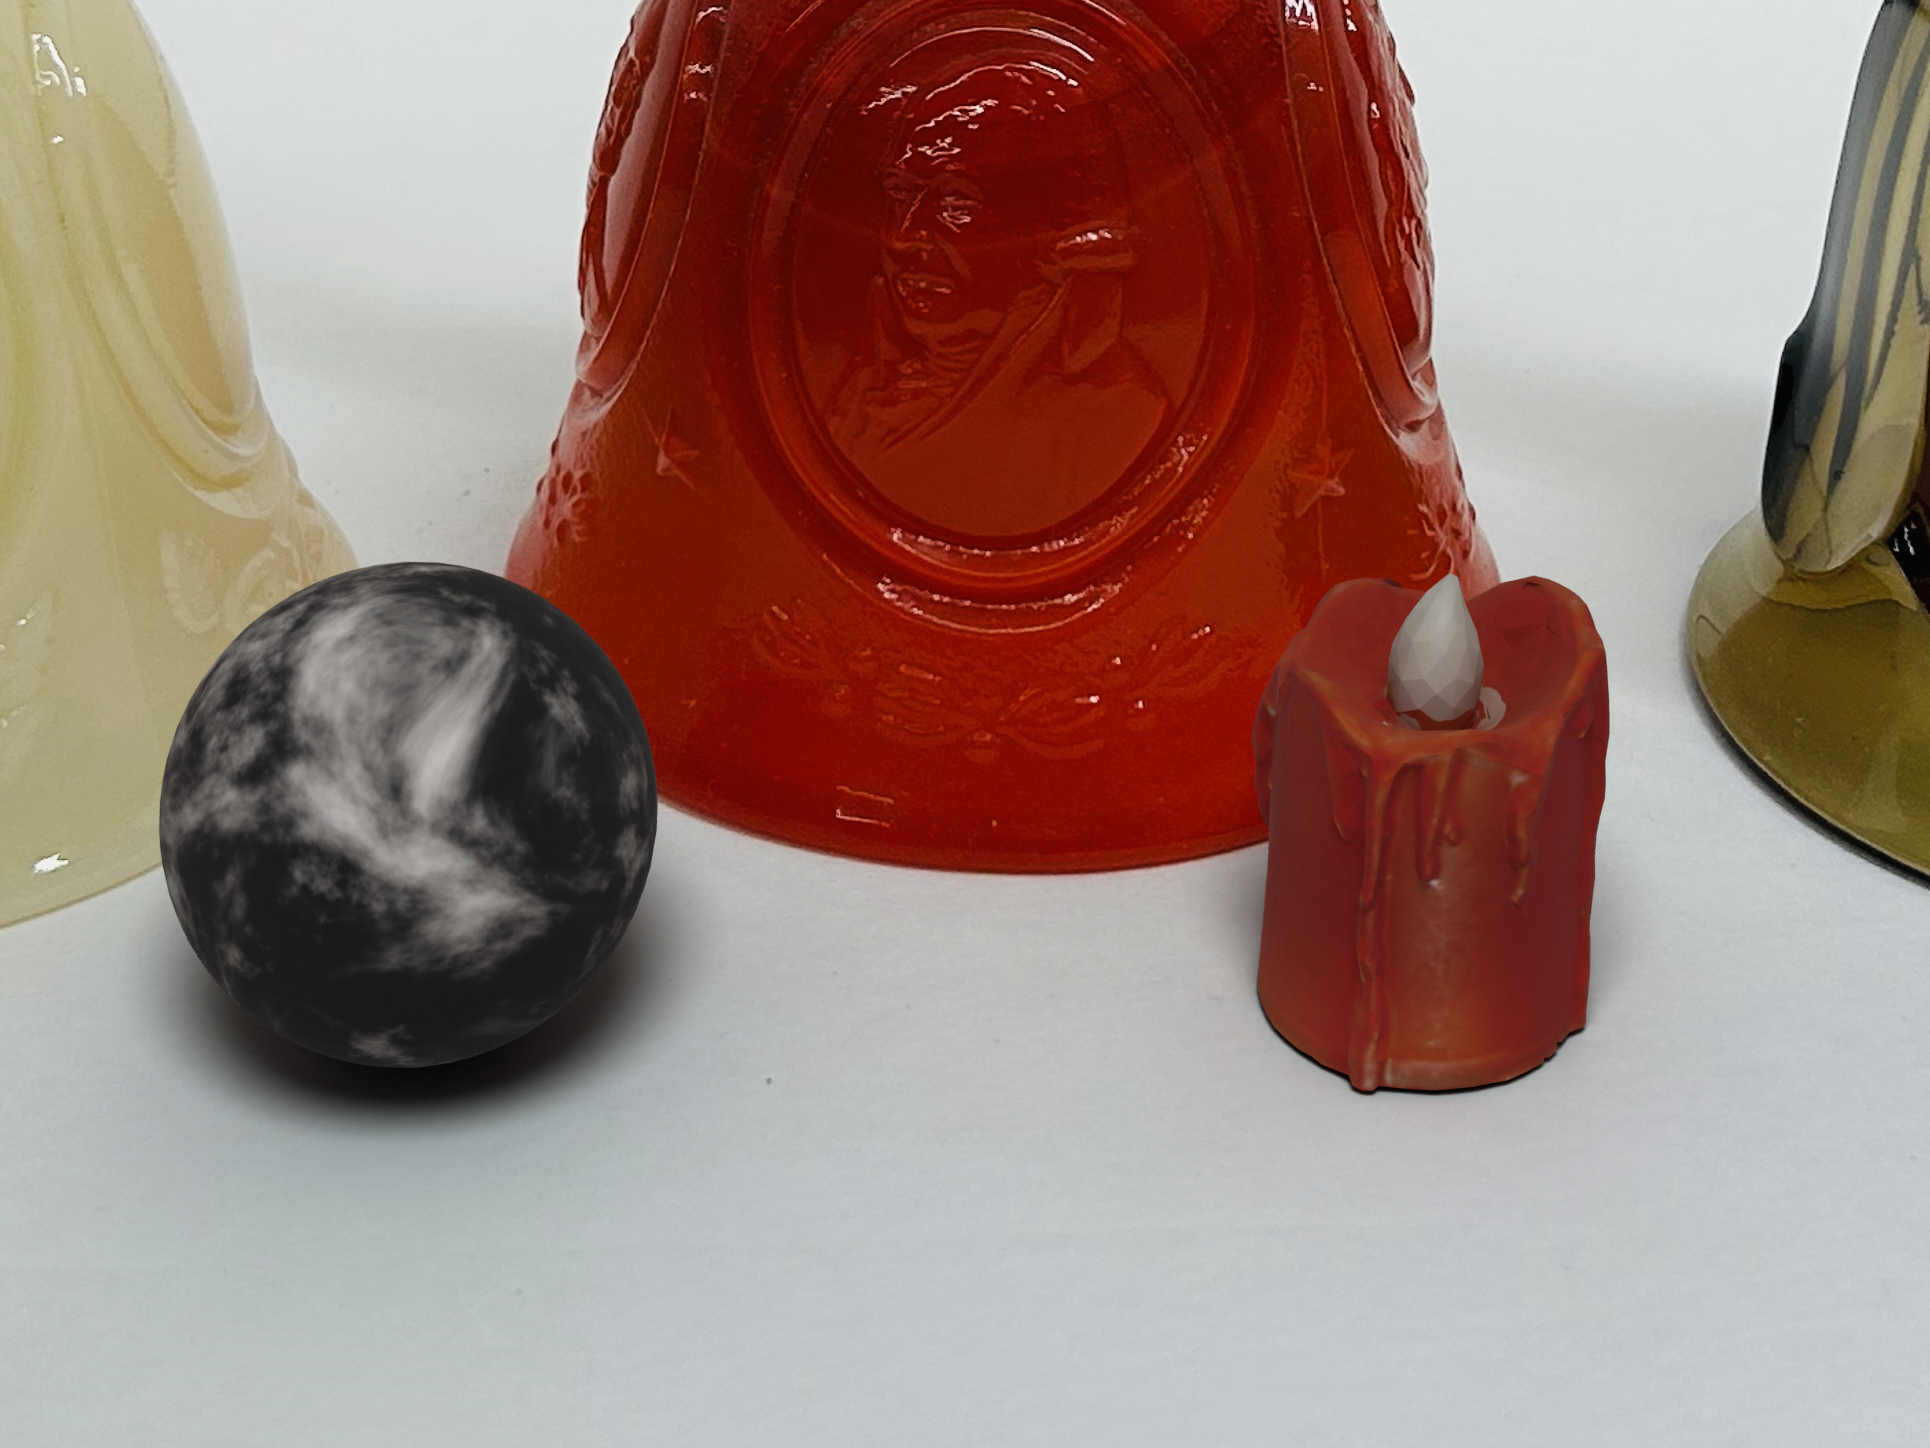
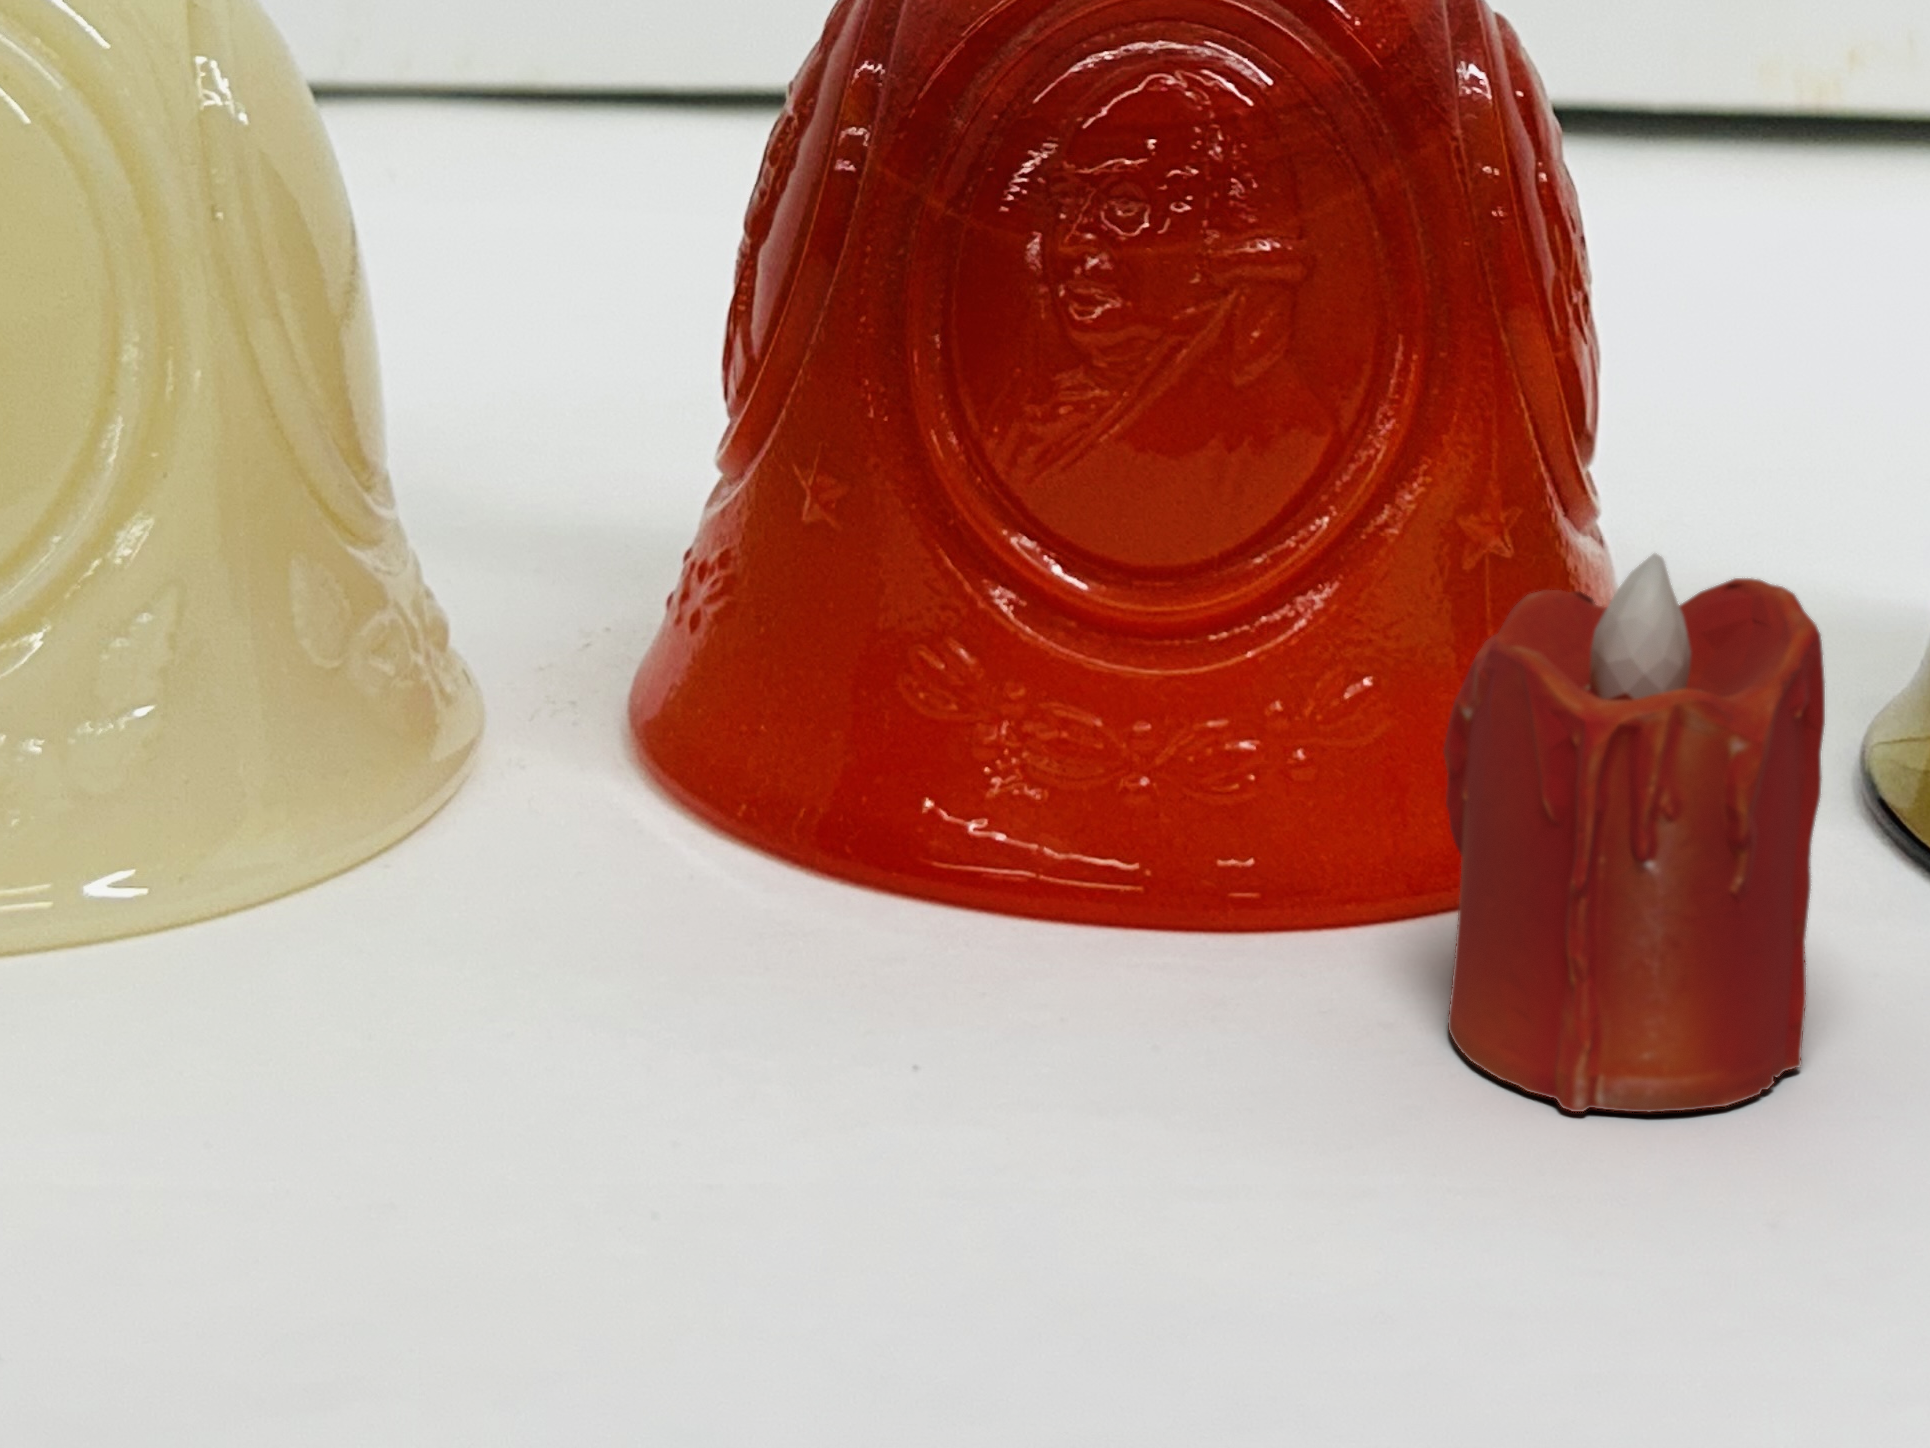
decorative orb: present [159,562,658,1068] -> none [295,527,823,1064]

